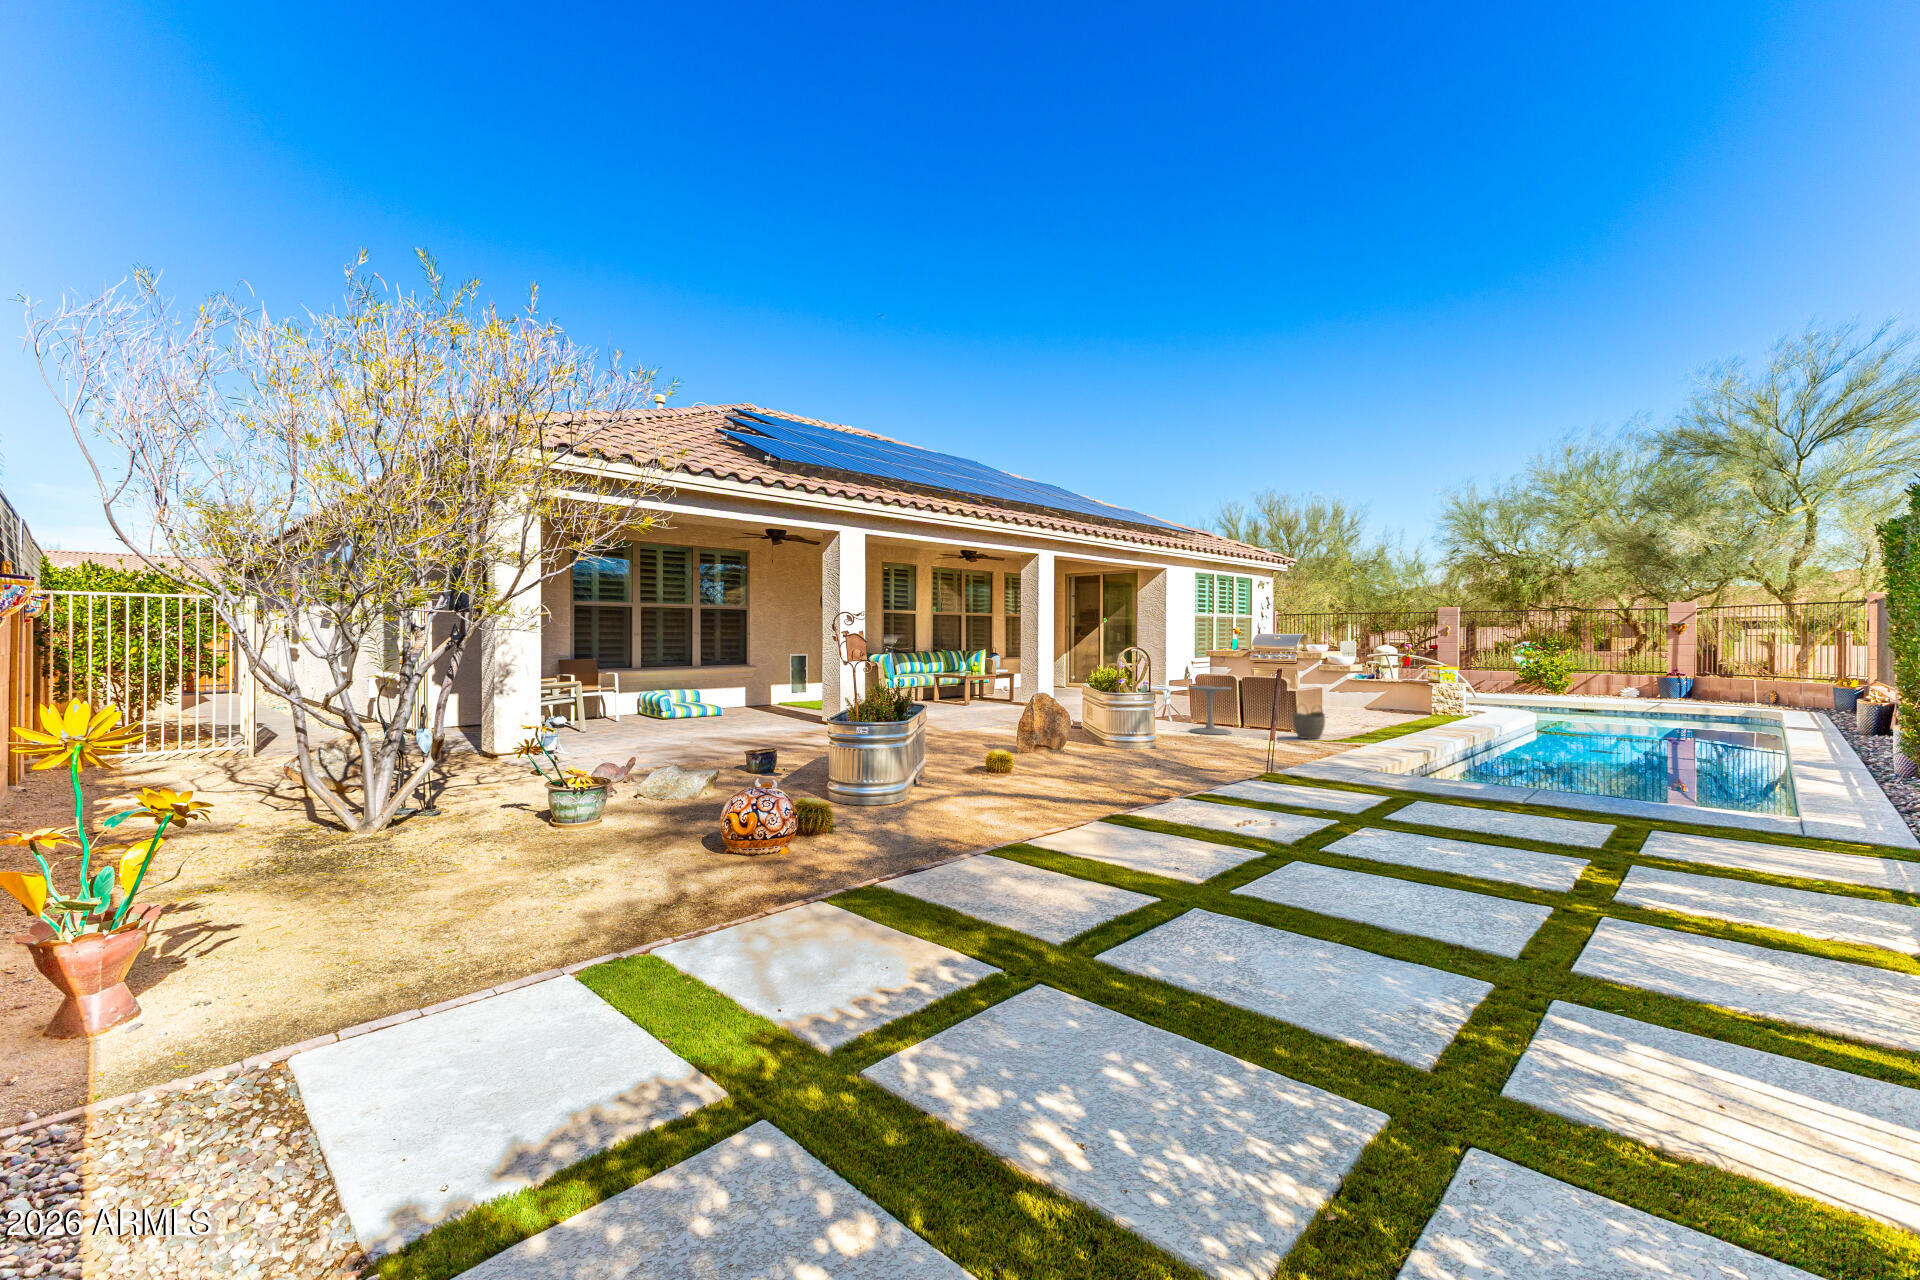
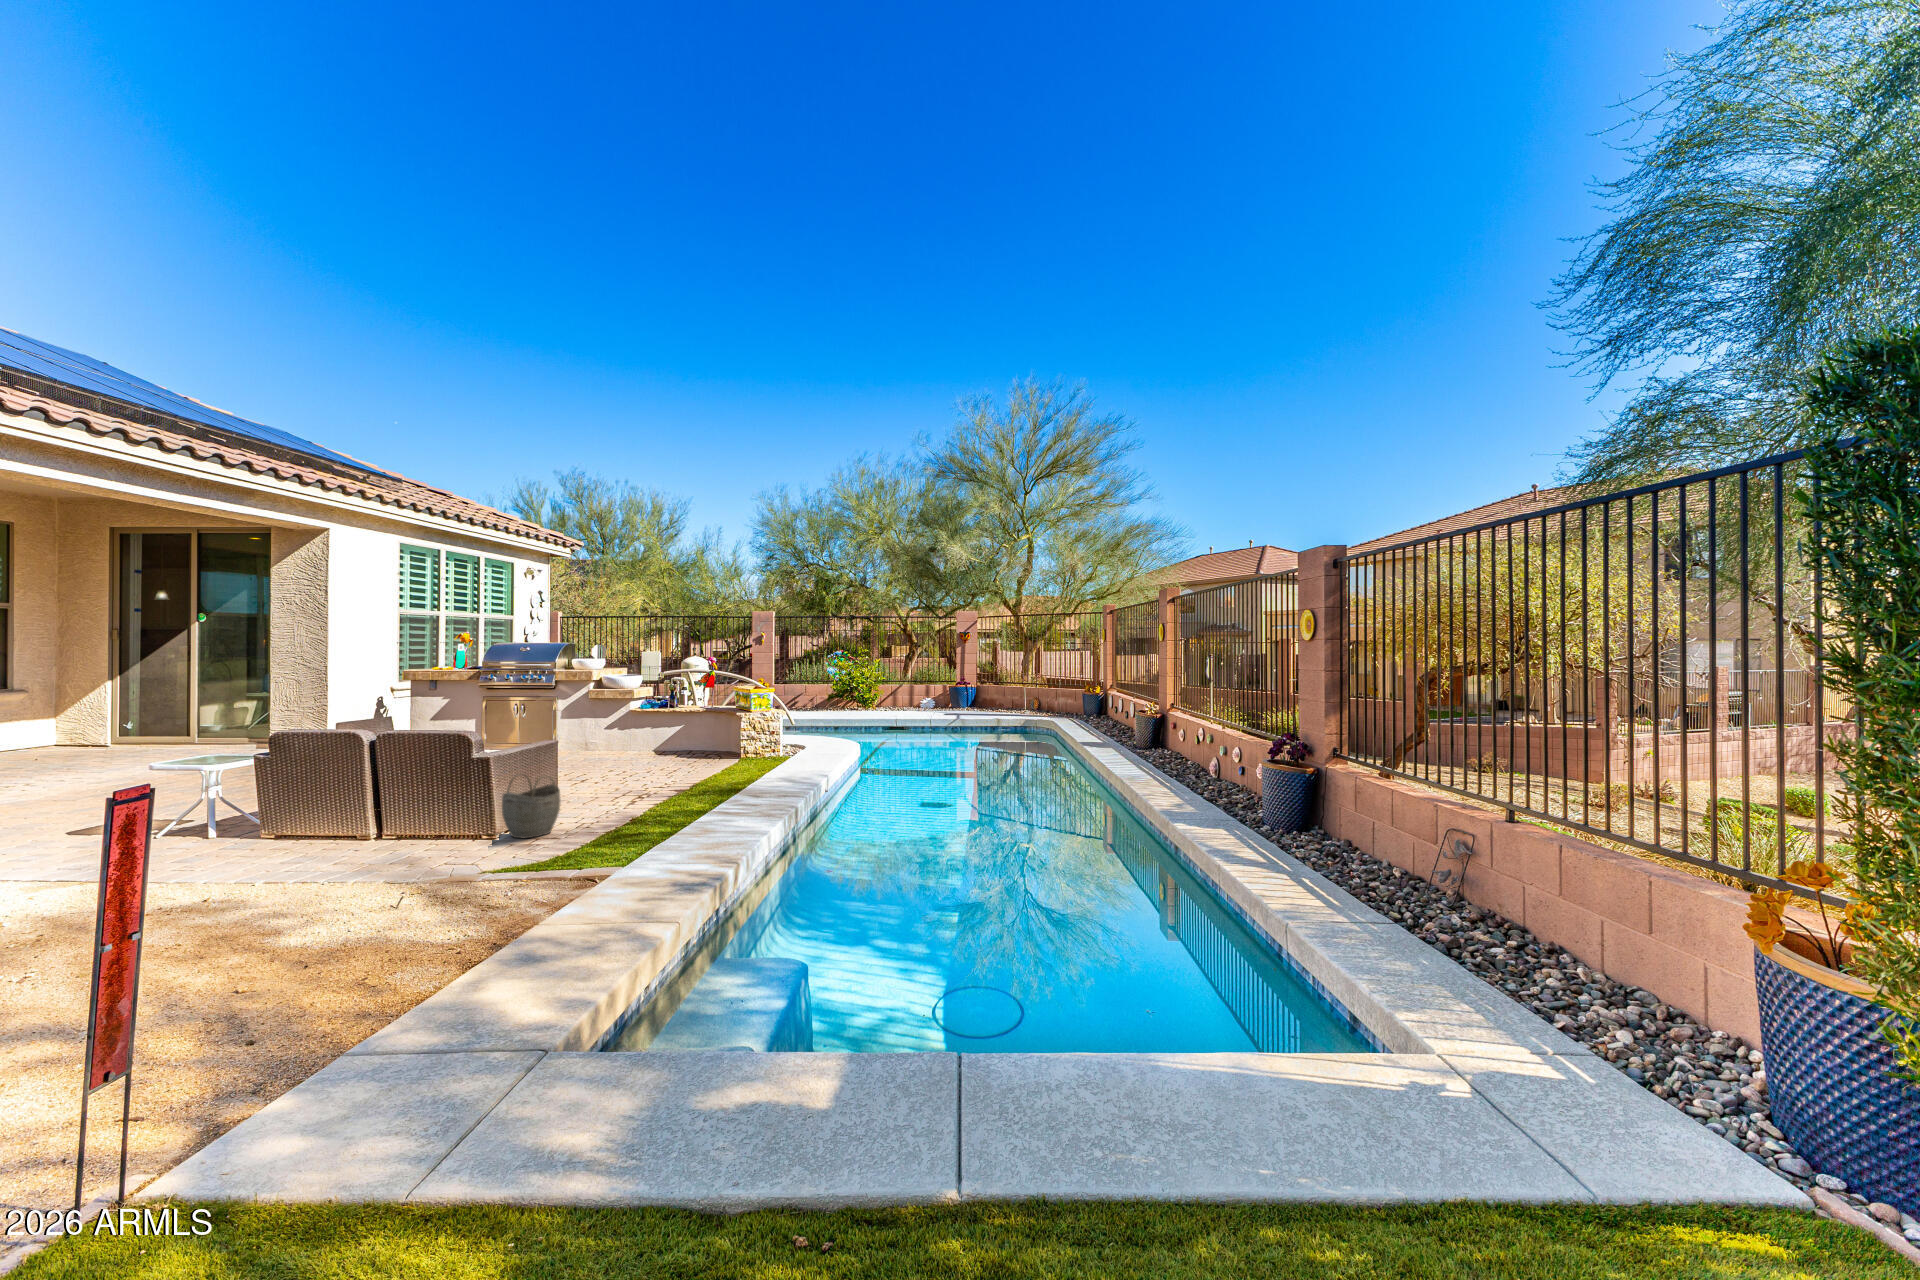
pedestal table: present [1189,686,1232,735] -> none [281,750,383,854]

